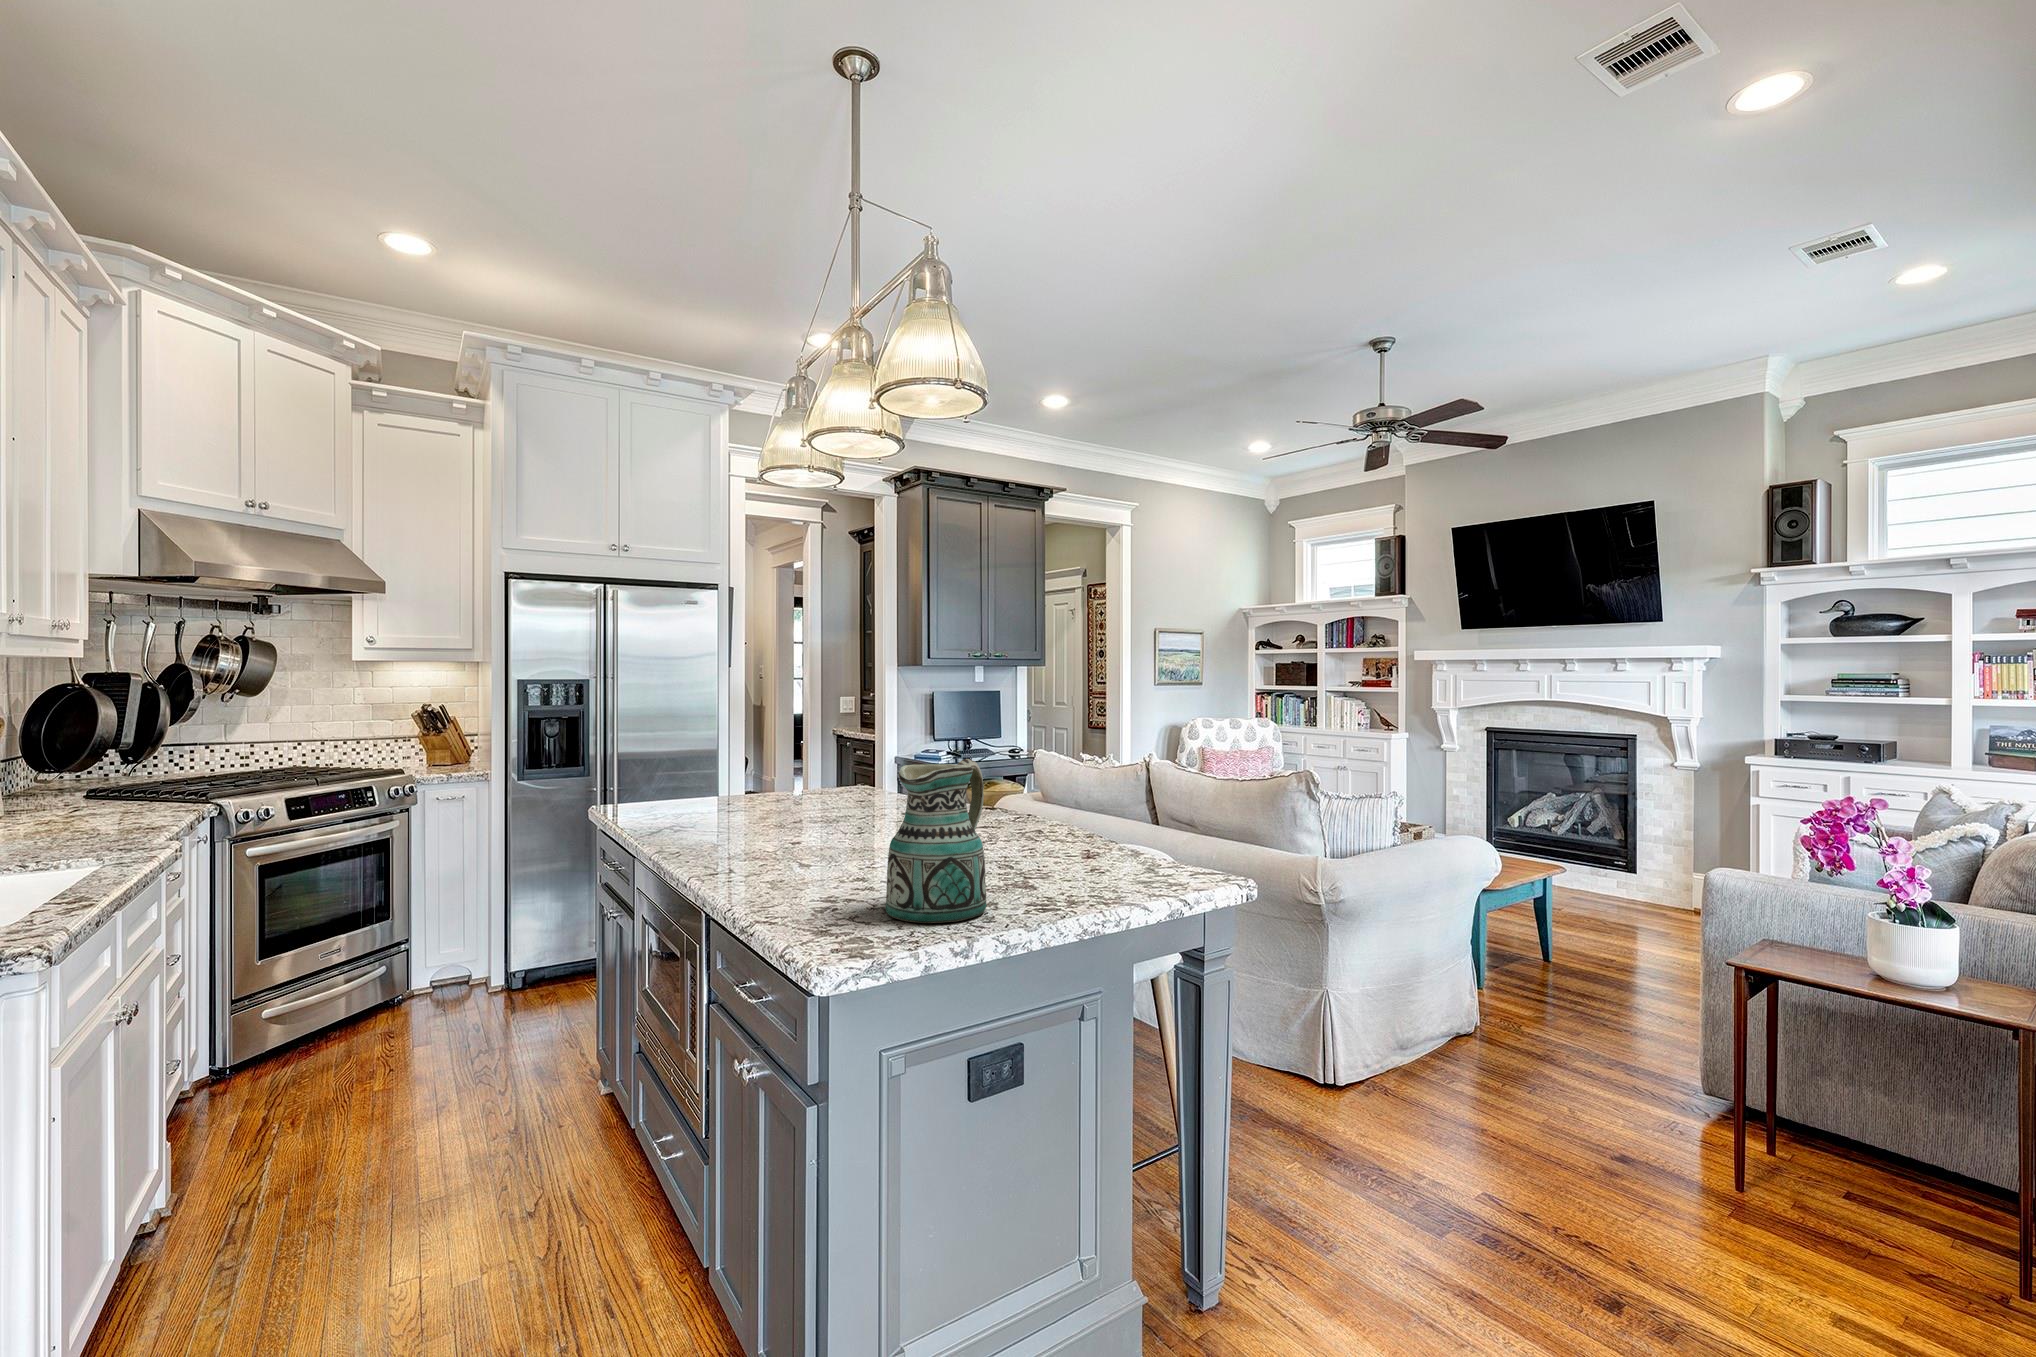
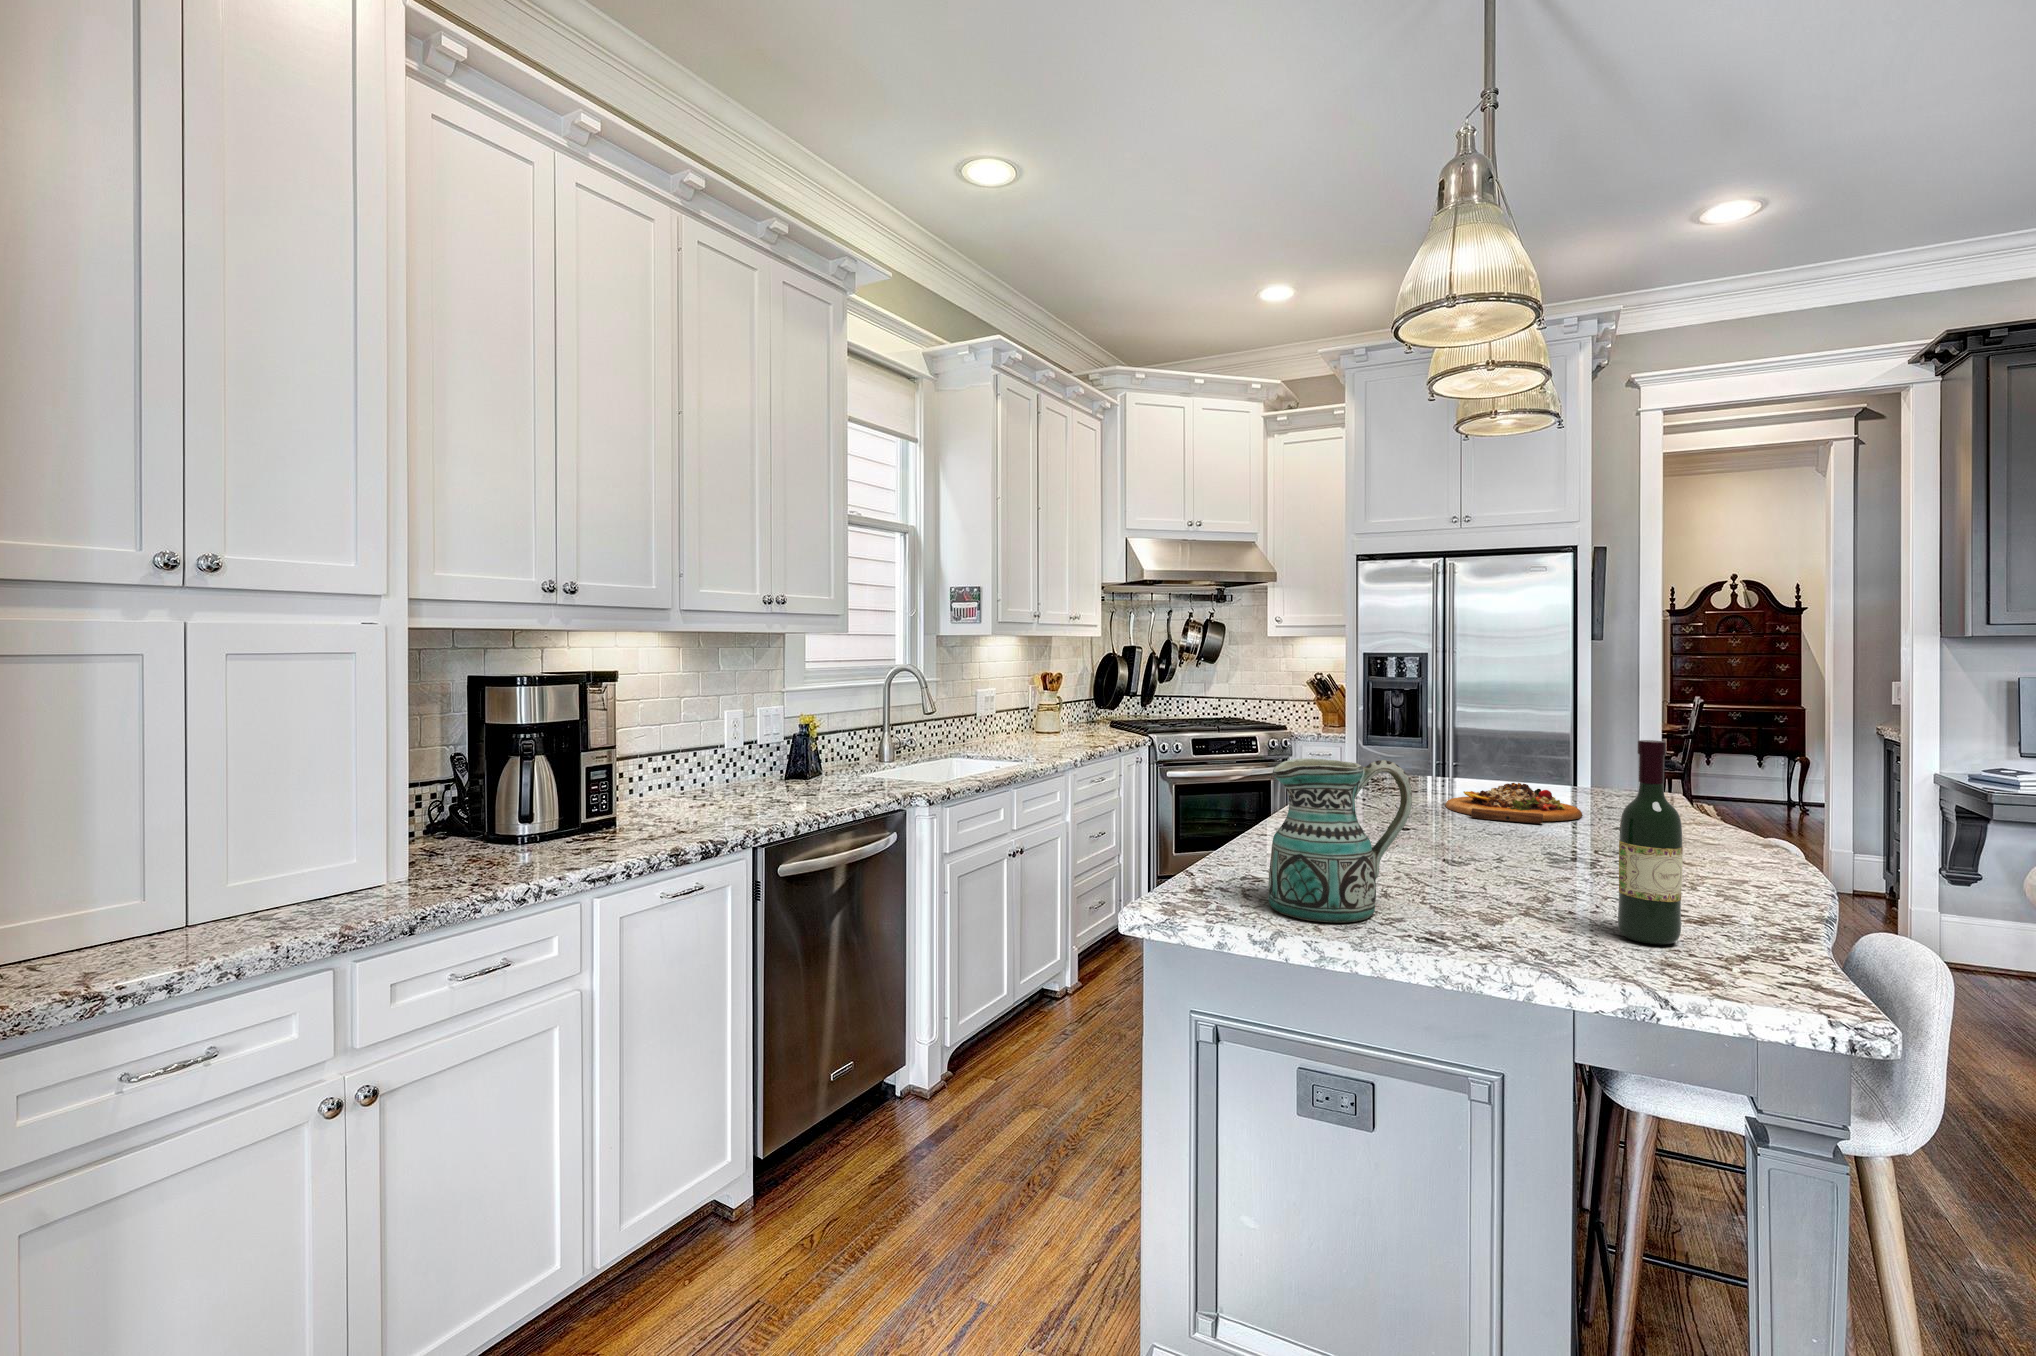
wine bottle: none [1098,725,1136,873] -> present [1618,740,1683,945]
cutting board: none [765,787,878,823] -> present [1445,783,1582,824]

